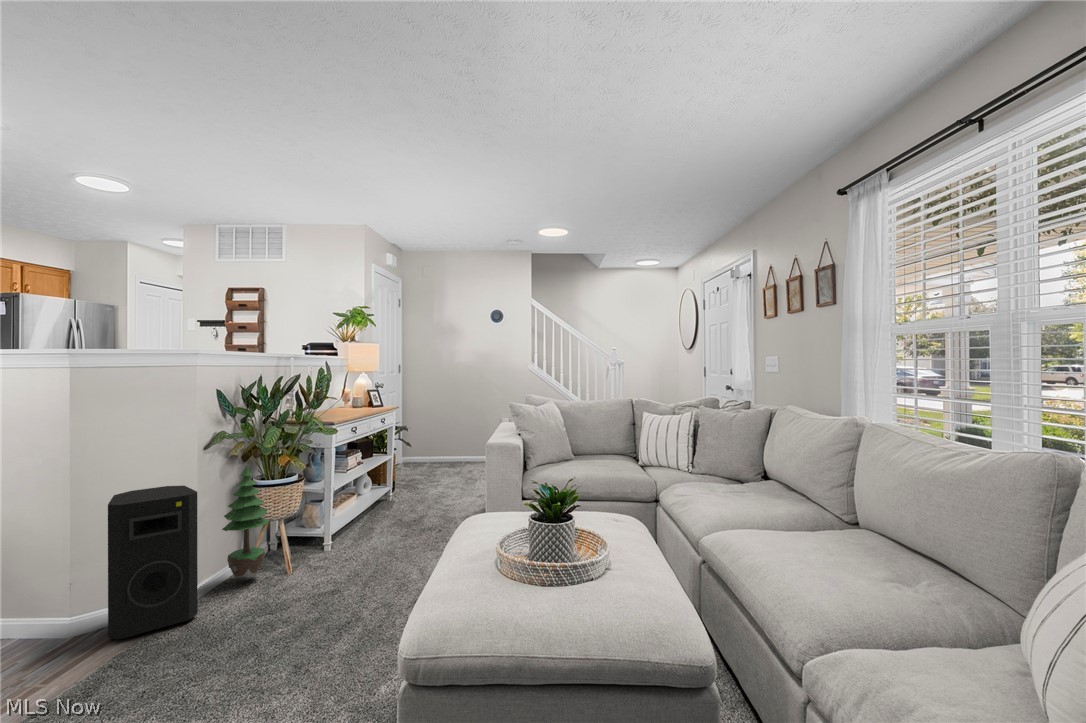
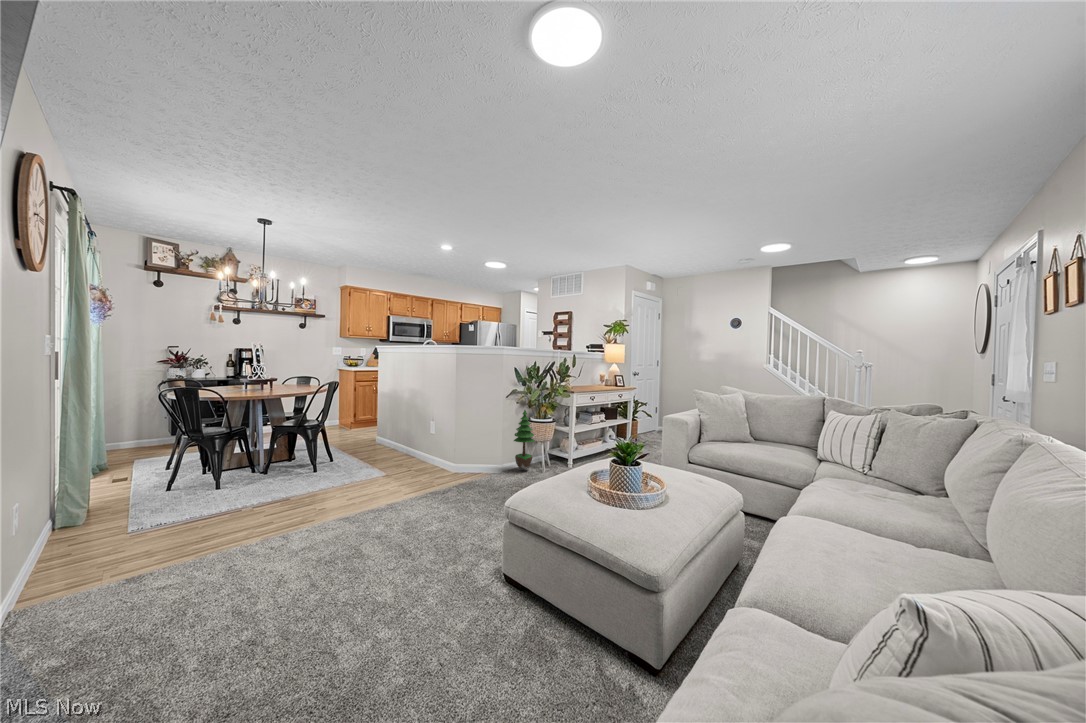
speaker: present [108,486,198,639] -> none [461,413,496,479]

